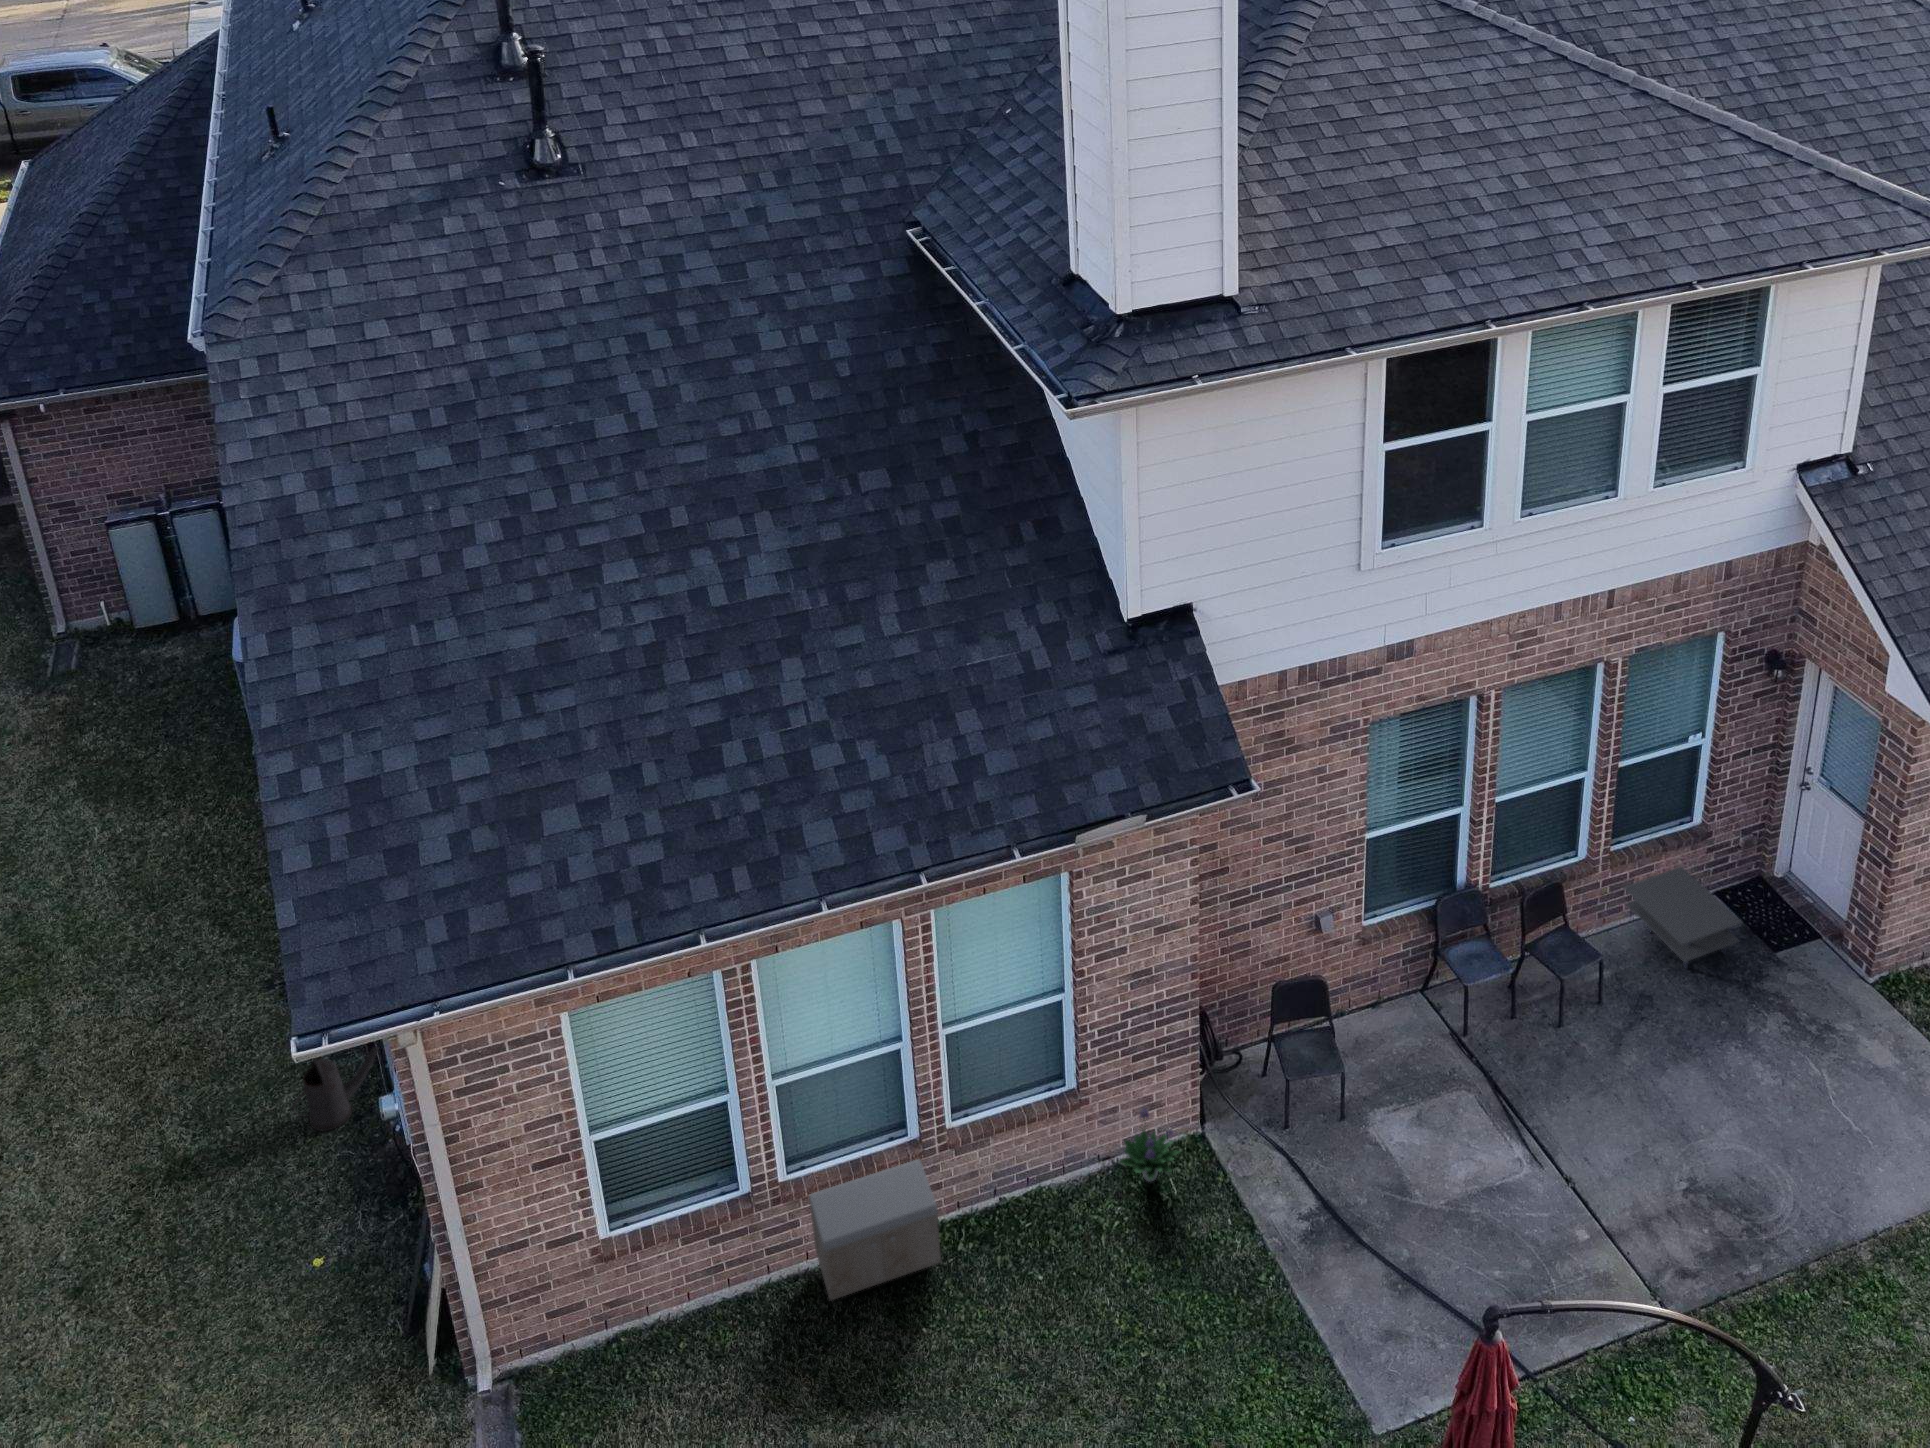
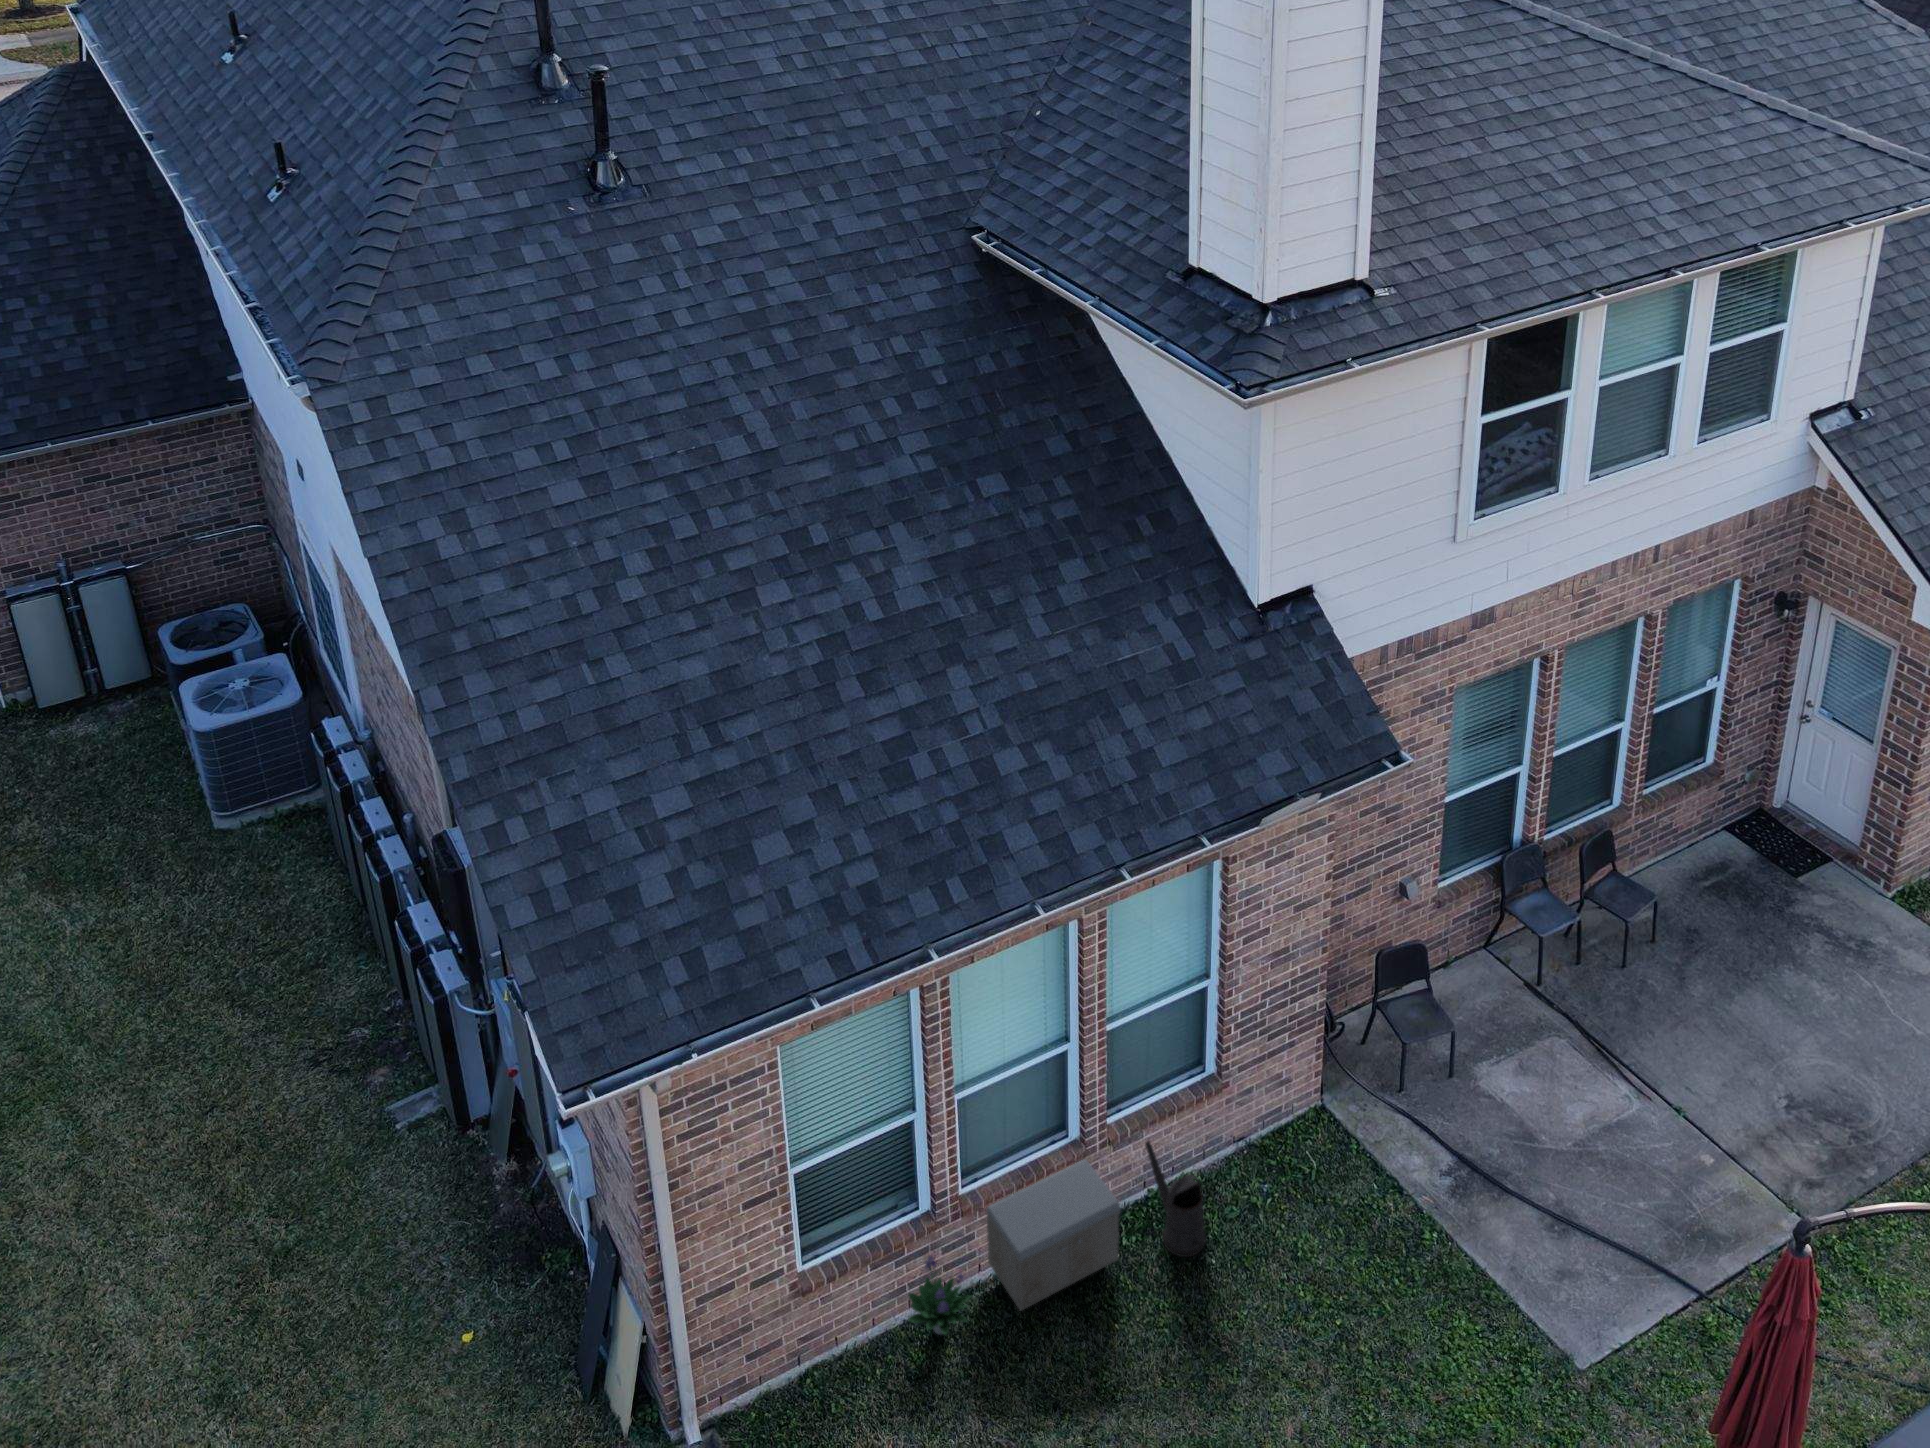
side table: present [1624,866,1741,968] -> none [1653,804,1772,901]
watering can: present [292,1047,379,1132] -> present [1145,1141,1206,1257]
potted plant: present [1120,1108,1179,1182] -> present [908,1256,971,1334]

